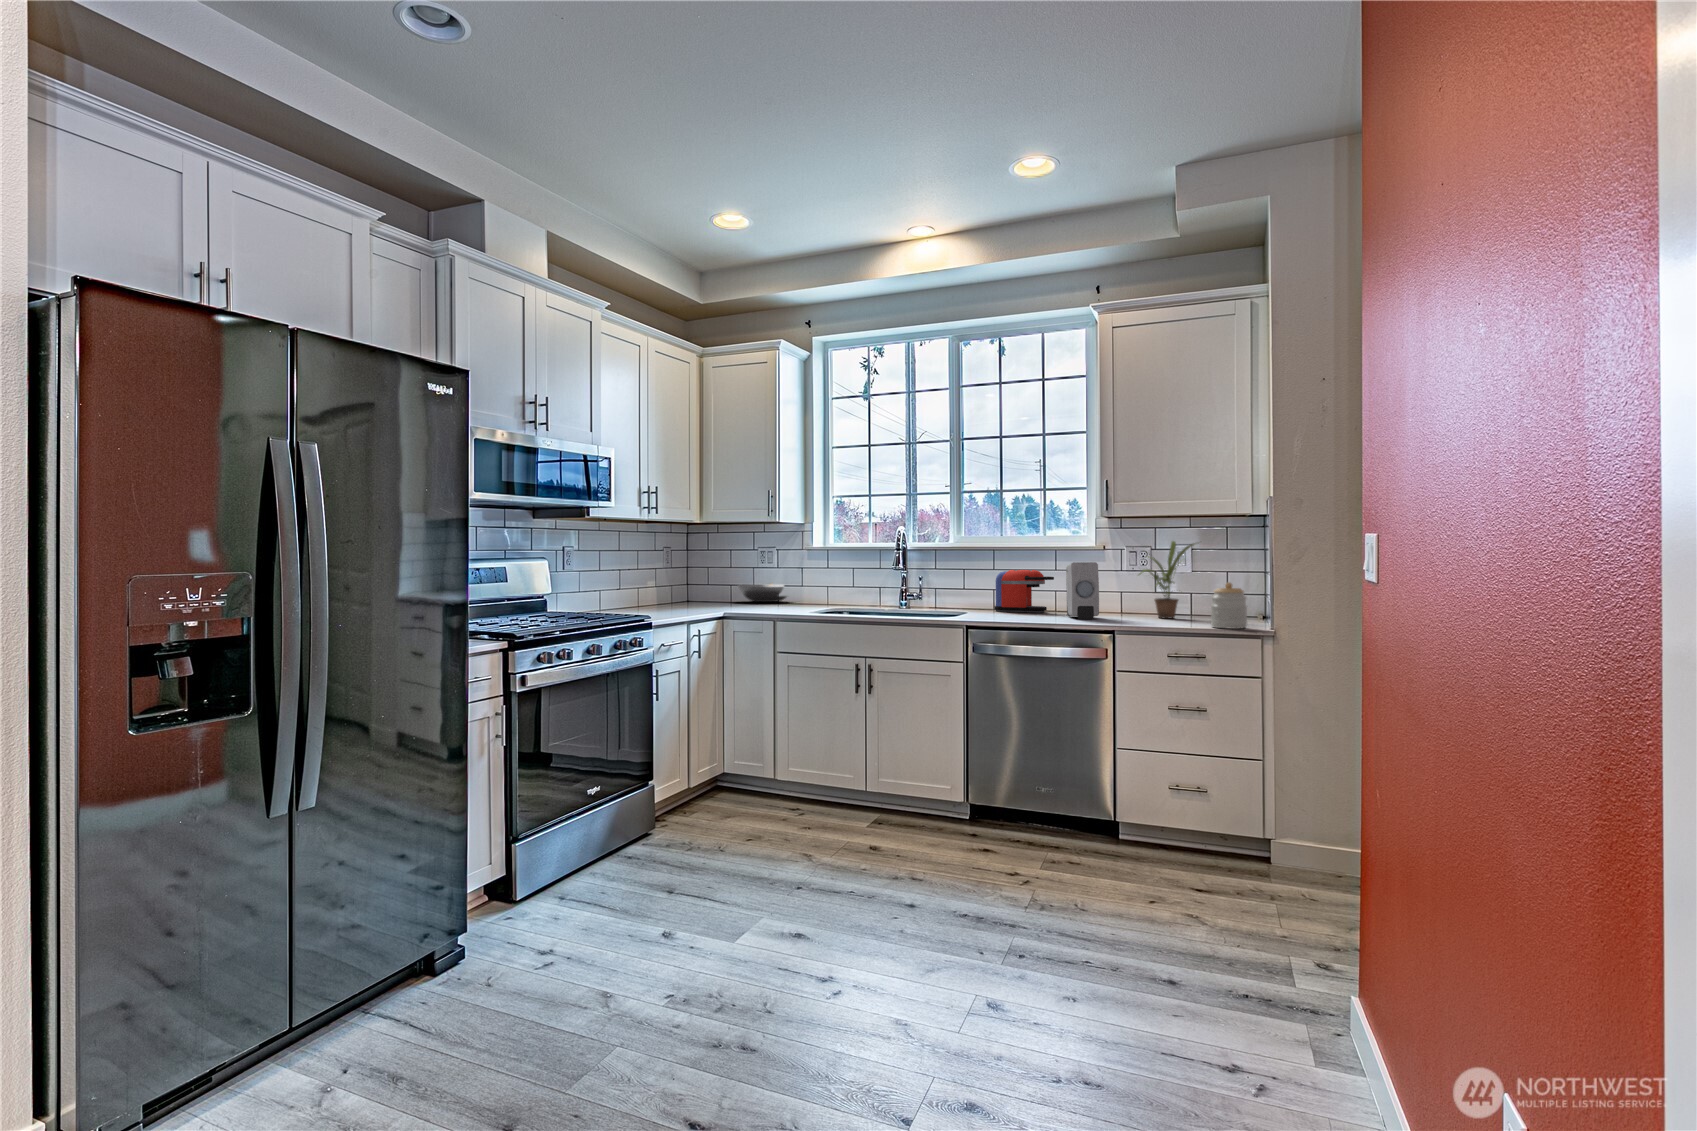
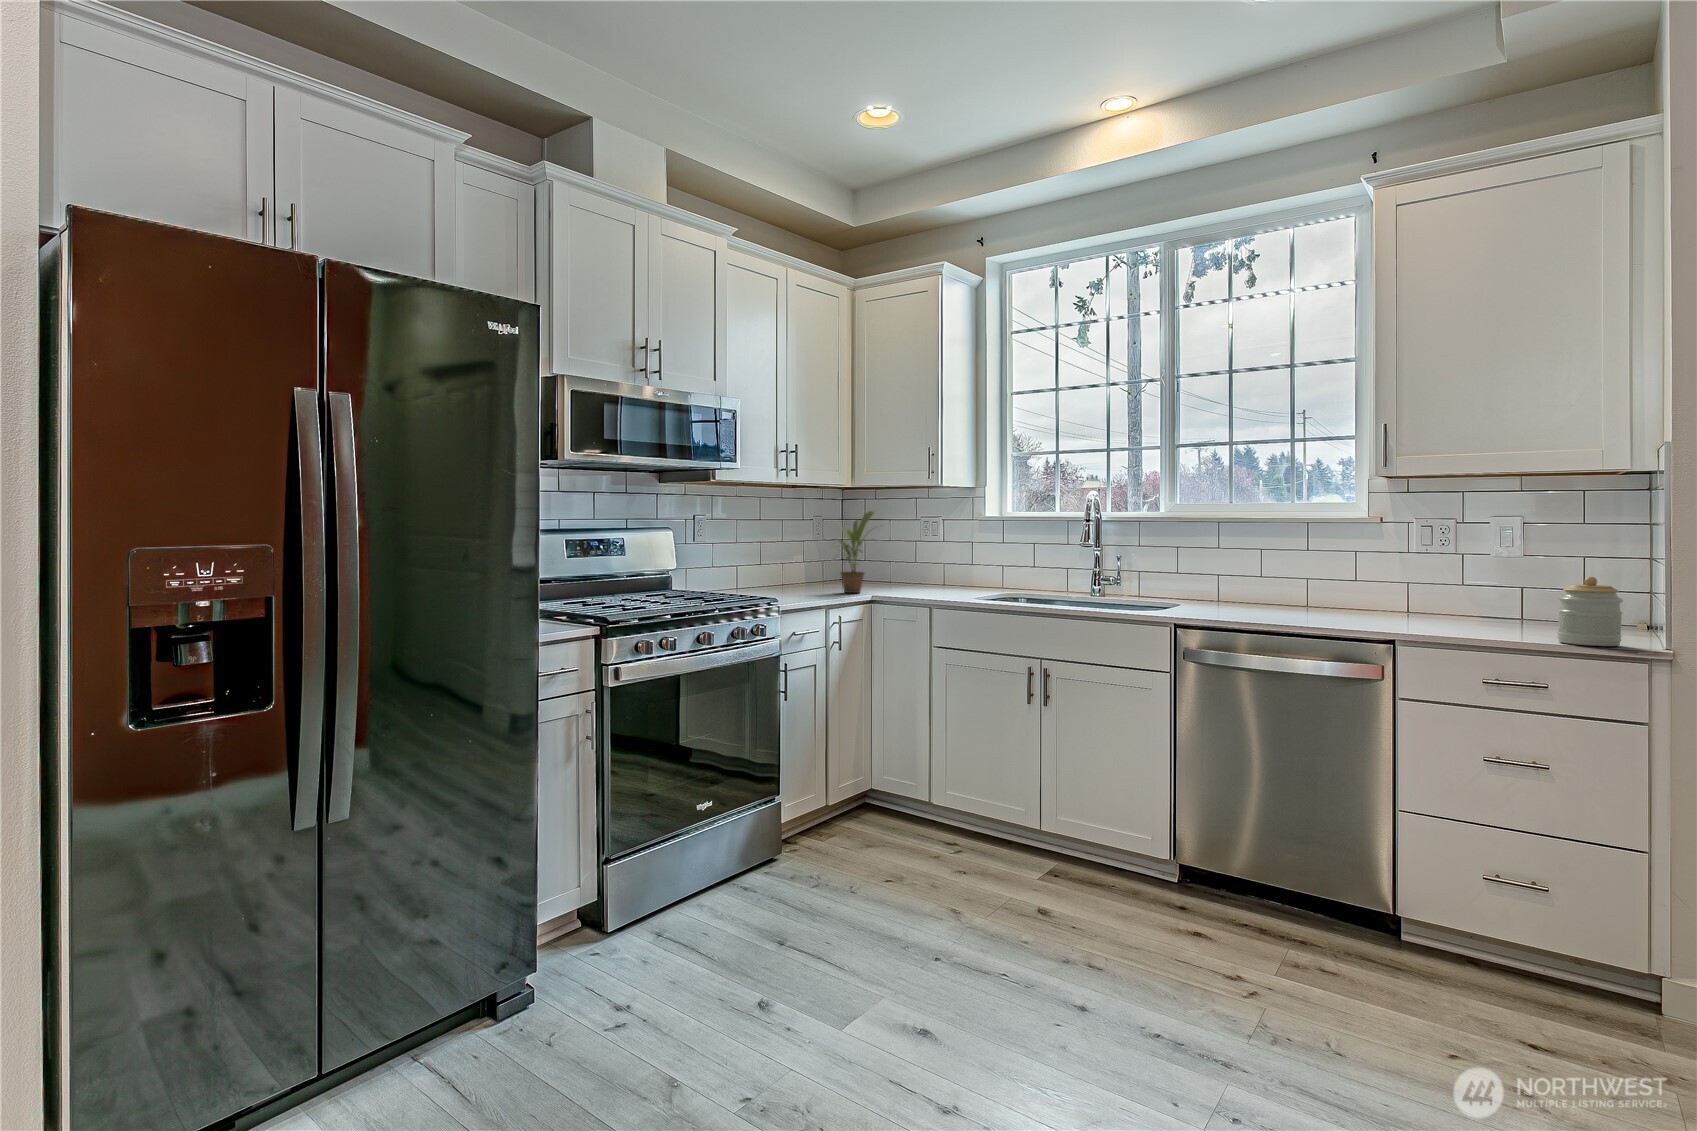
potted plant: present [1139,541,1194,619] -> present [837,511,876,593]
soap dispenser: present [1066,562,1099,619] -> none [1325,543,1375,622]
coffee maker: present [994,570,1054,613] -> none [1220,552,1307,609]
fruit bowl: present [737,584,787,602] -> none [893,559,965,585]

